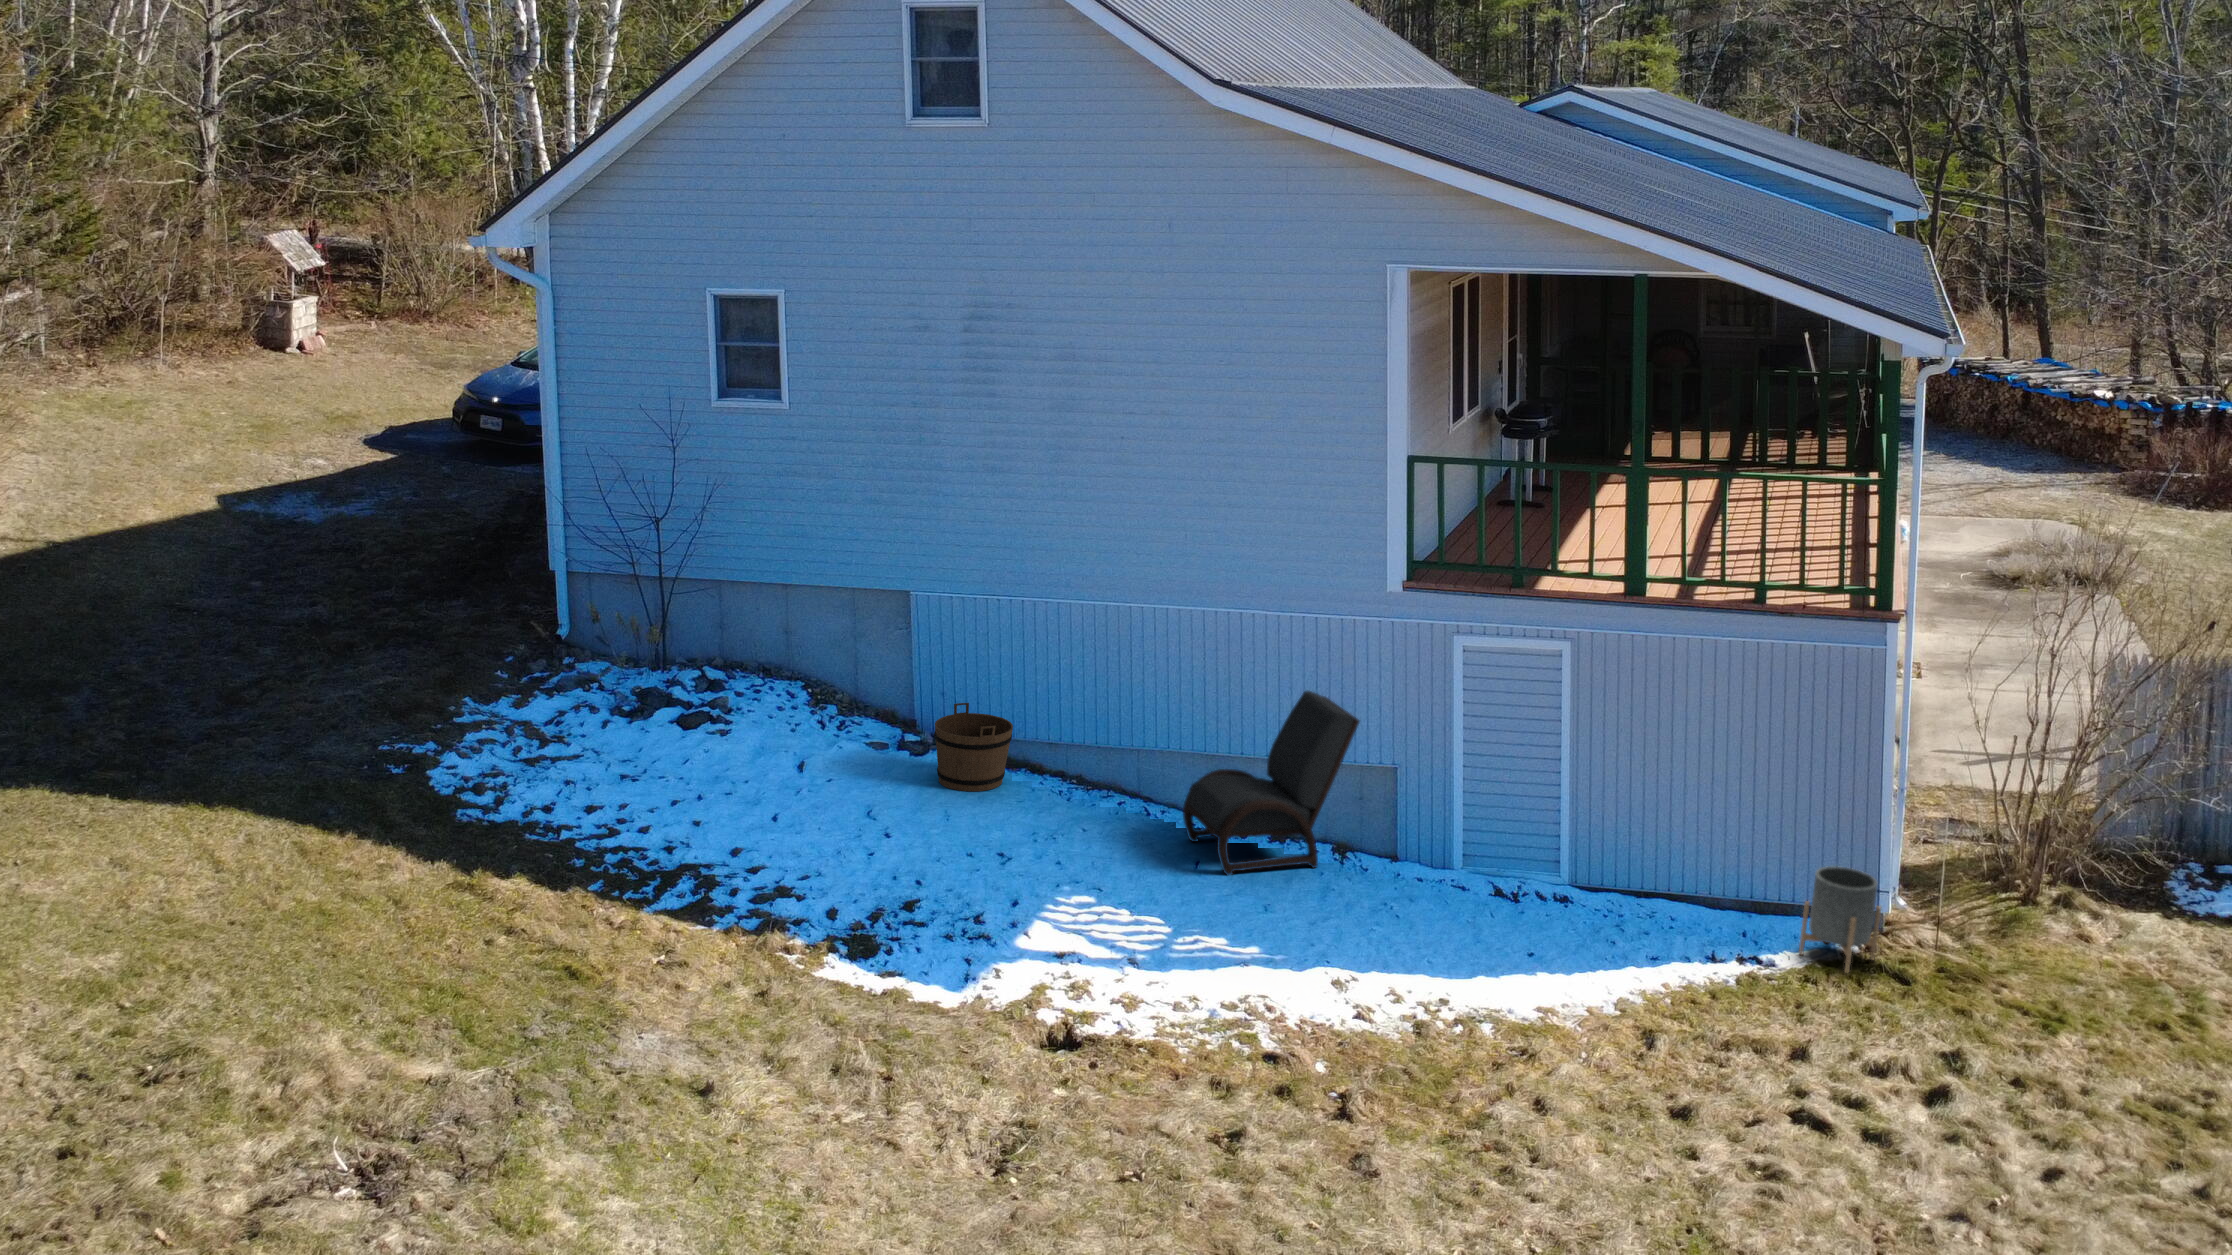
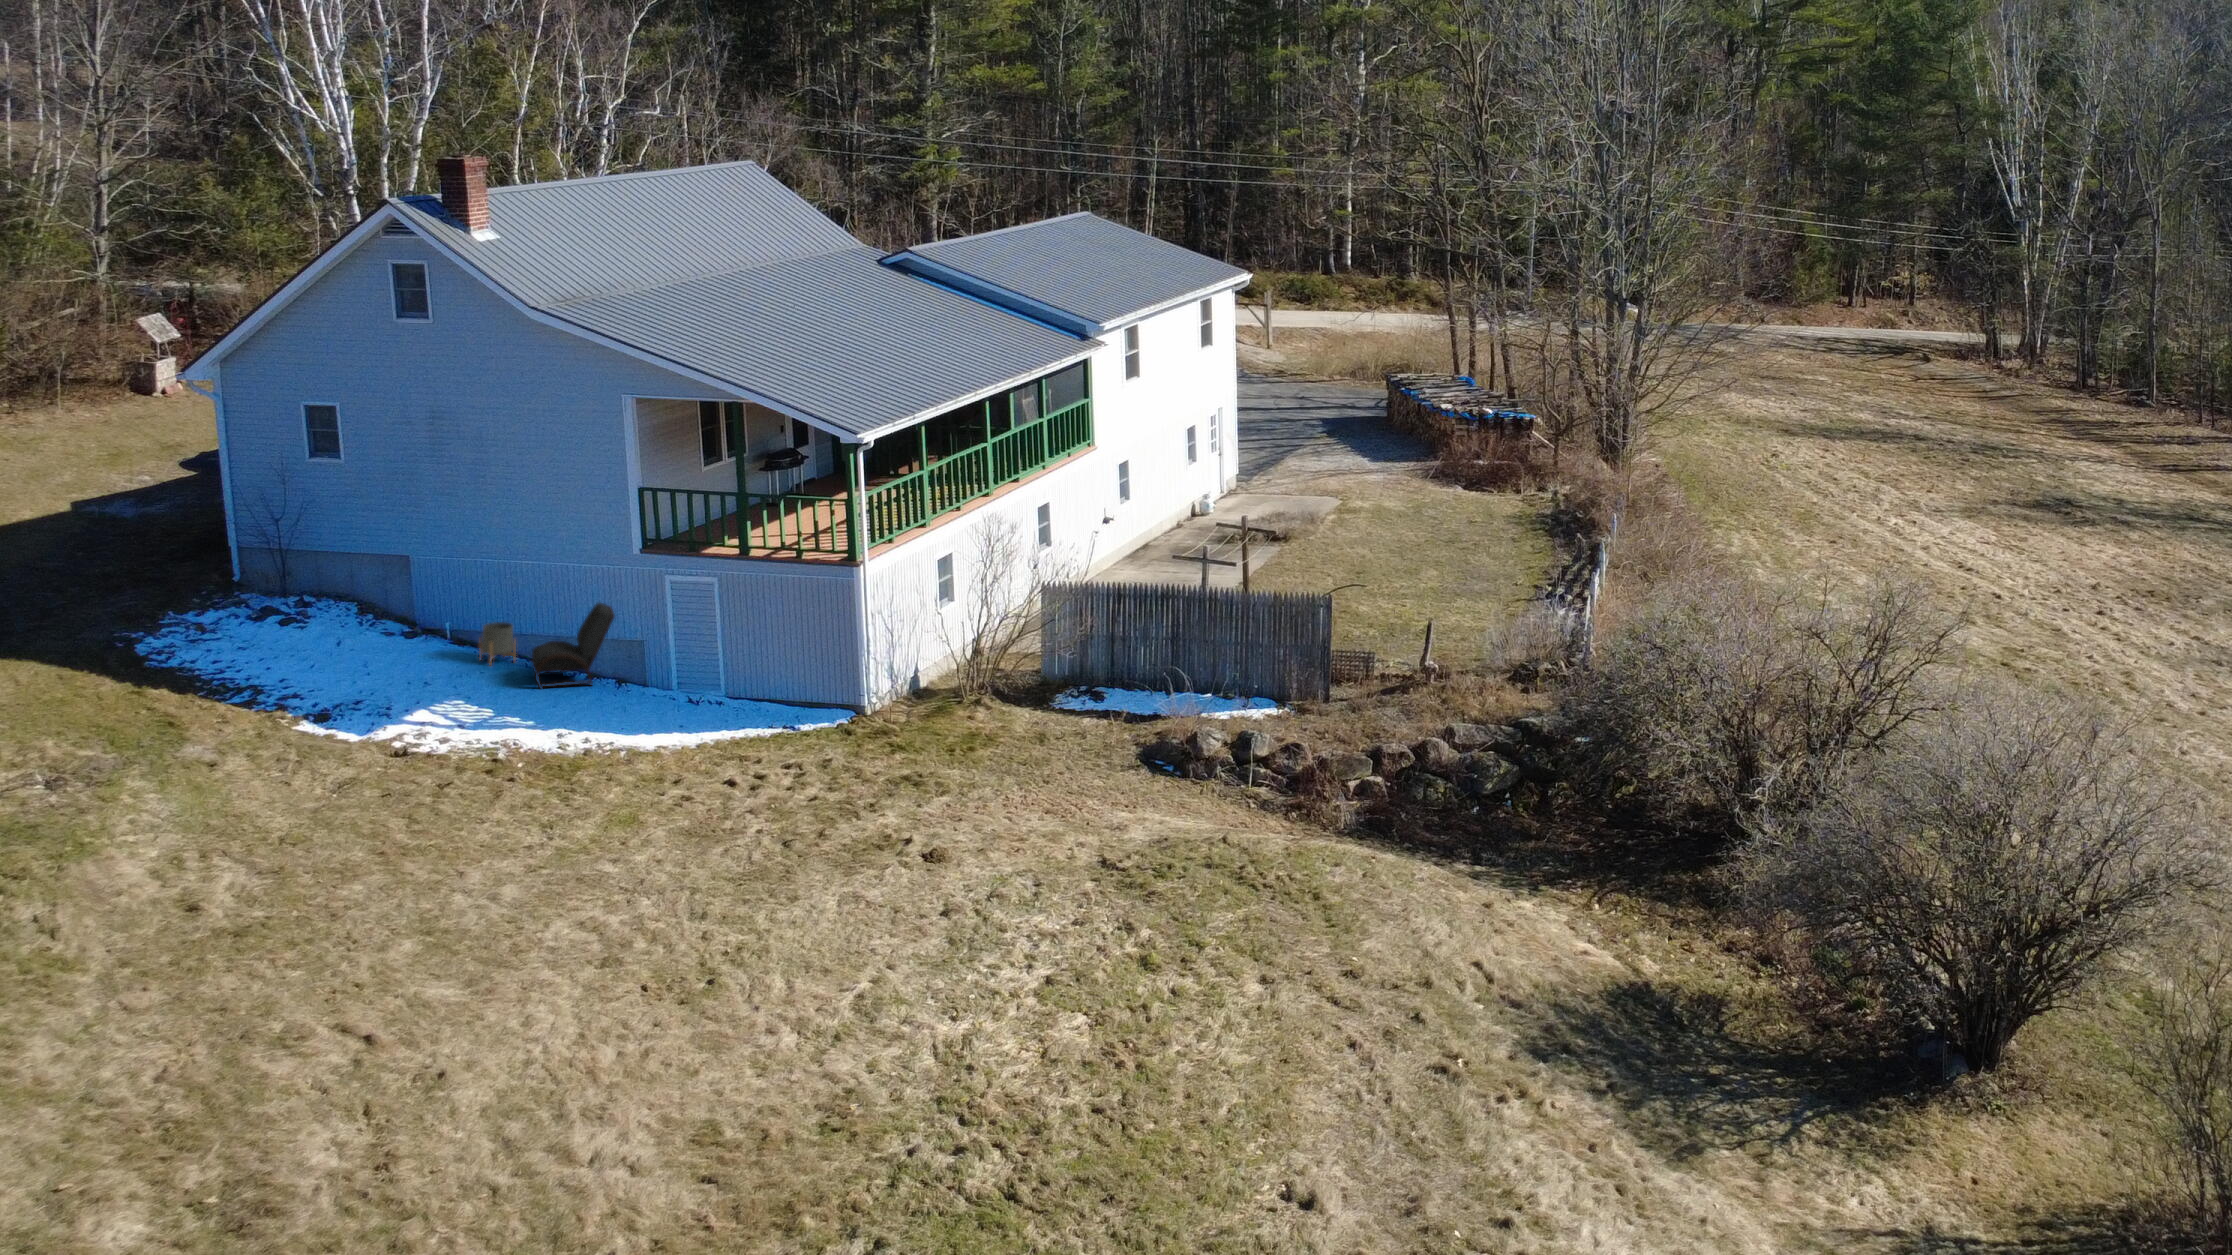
bucket: present [934,703,1013,791] -> none [416,612,461,655]
planter: present [1799,866,1881,973] -> present [479,622,516,664]

